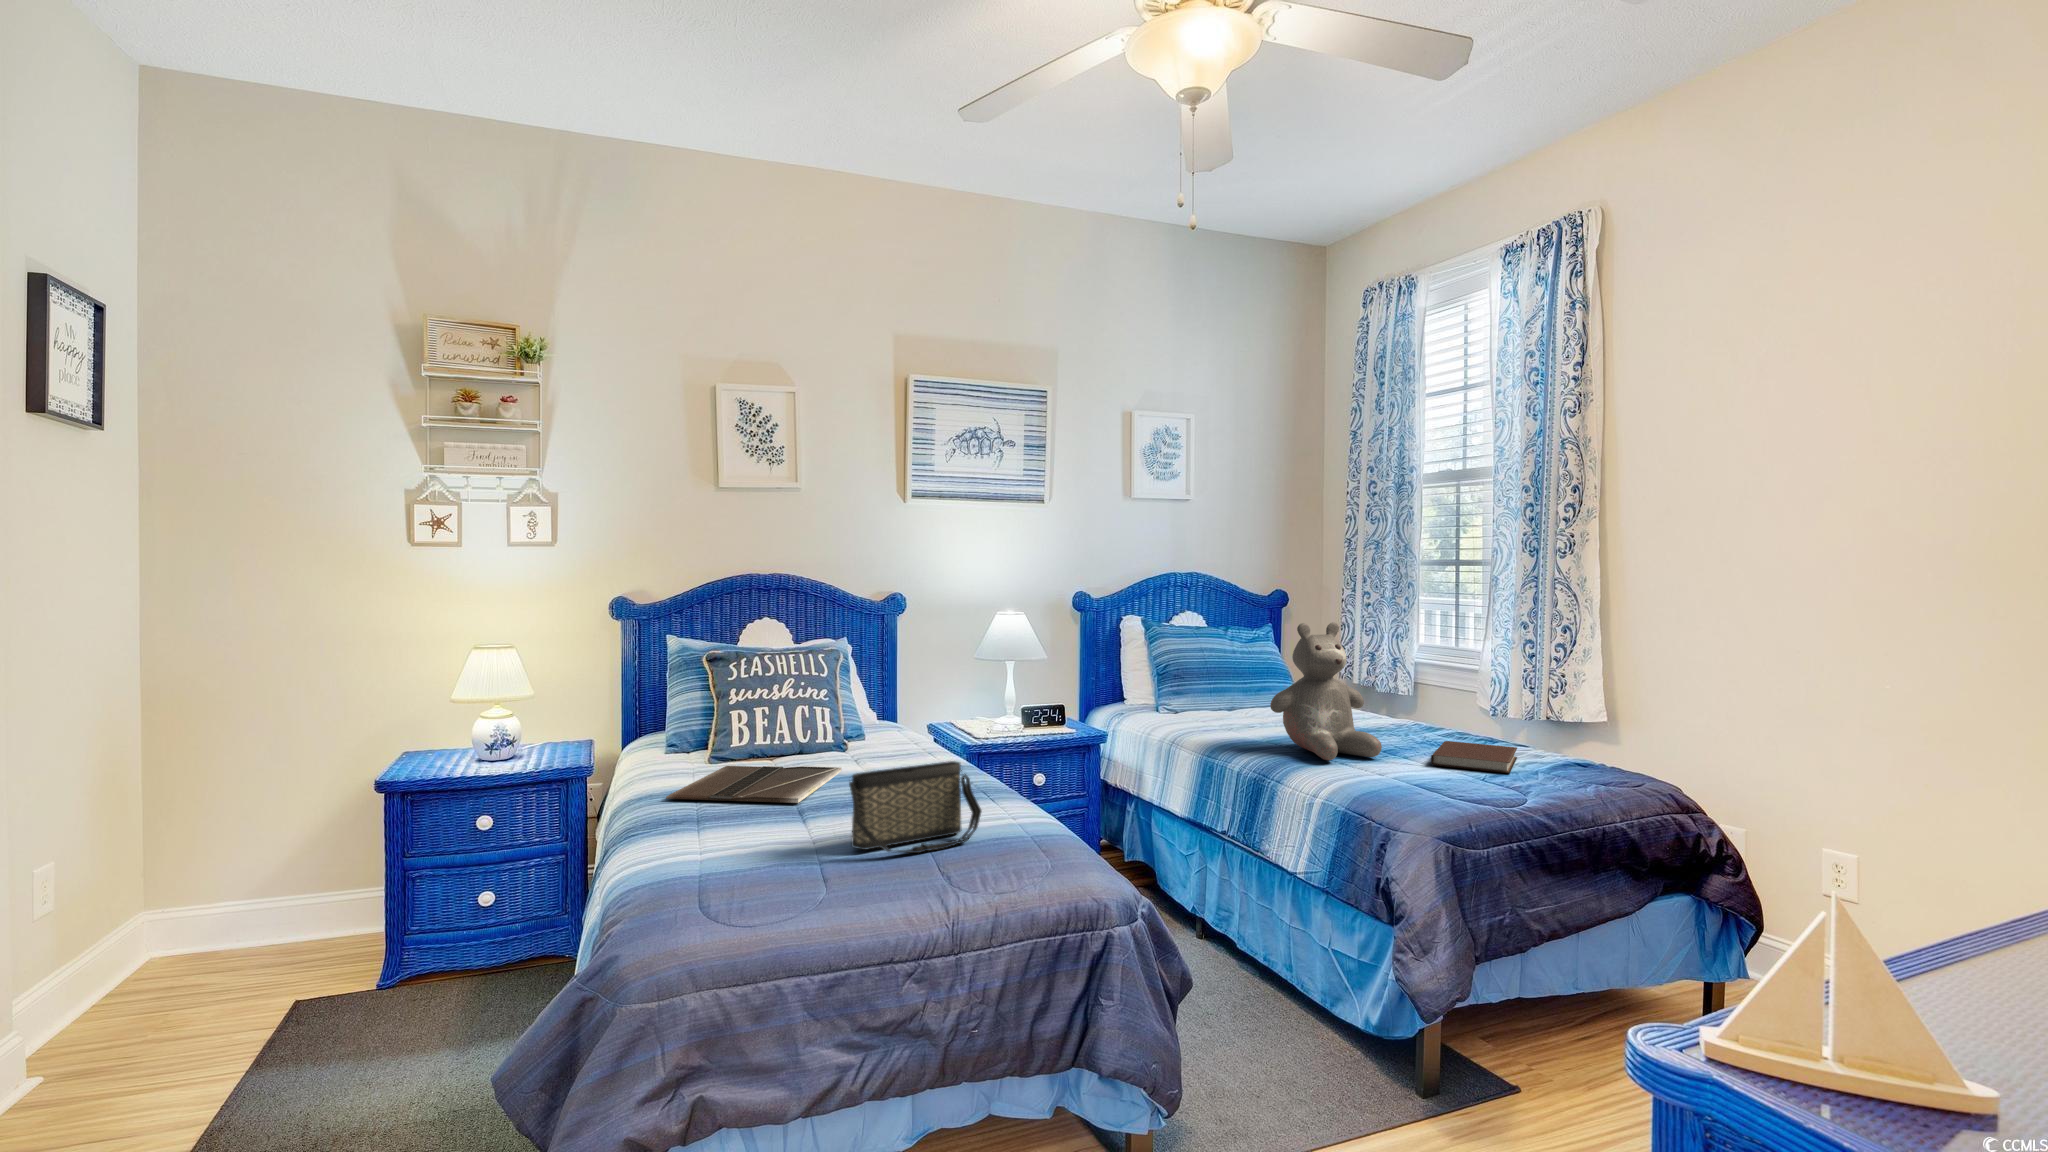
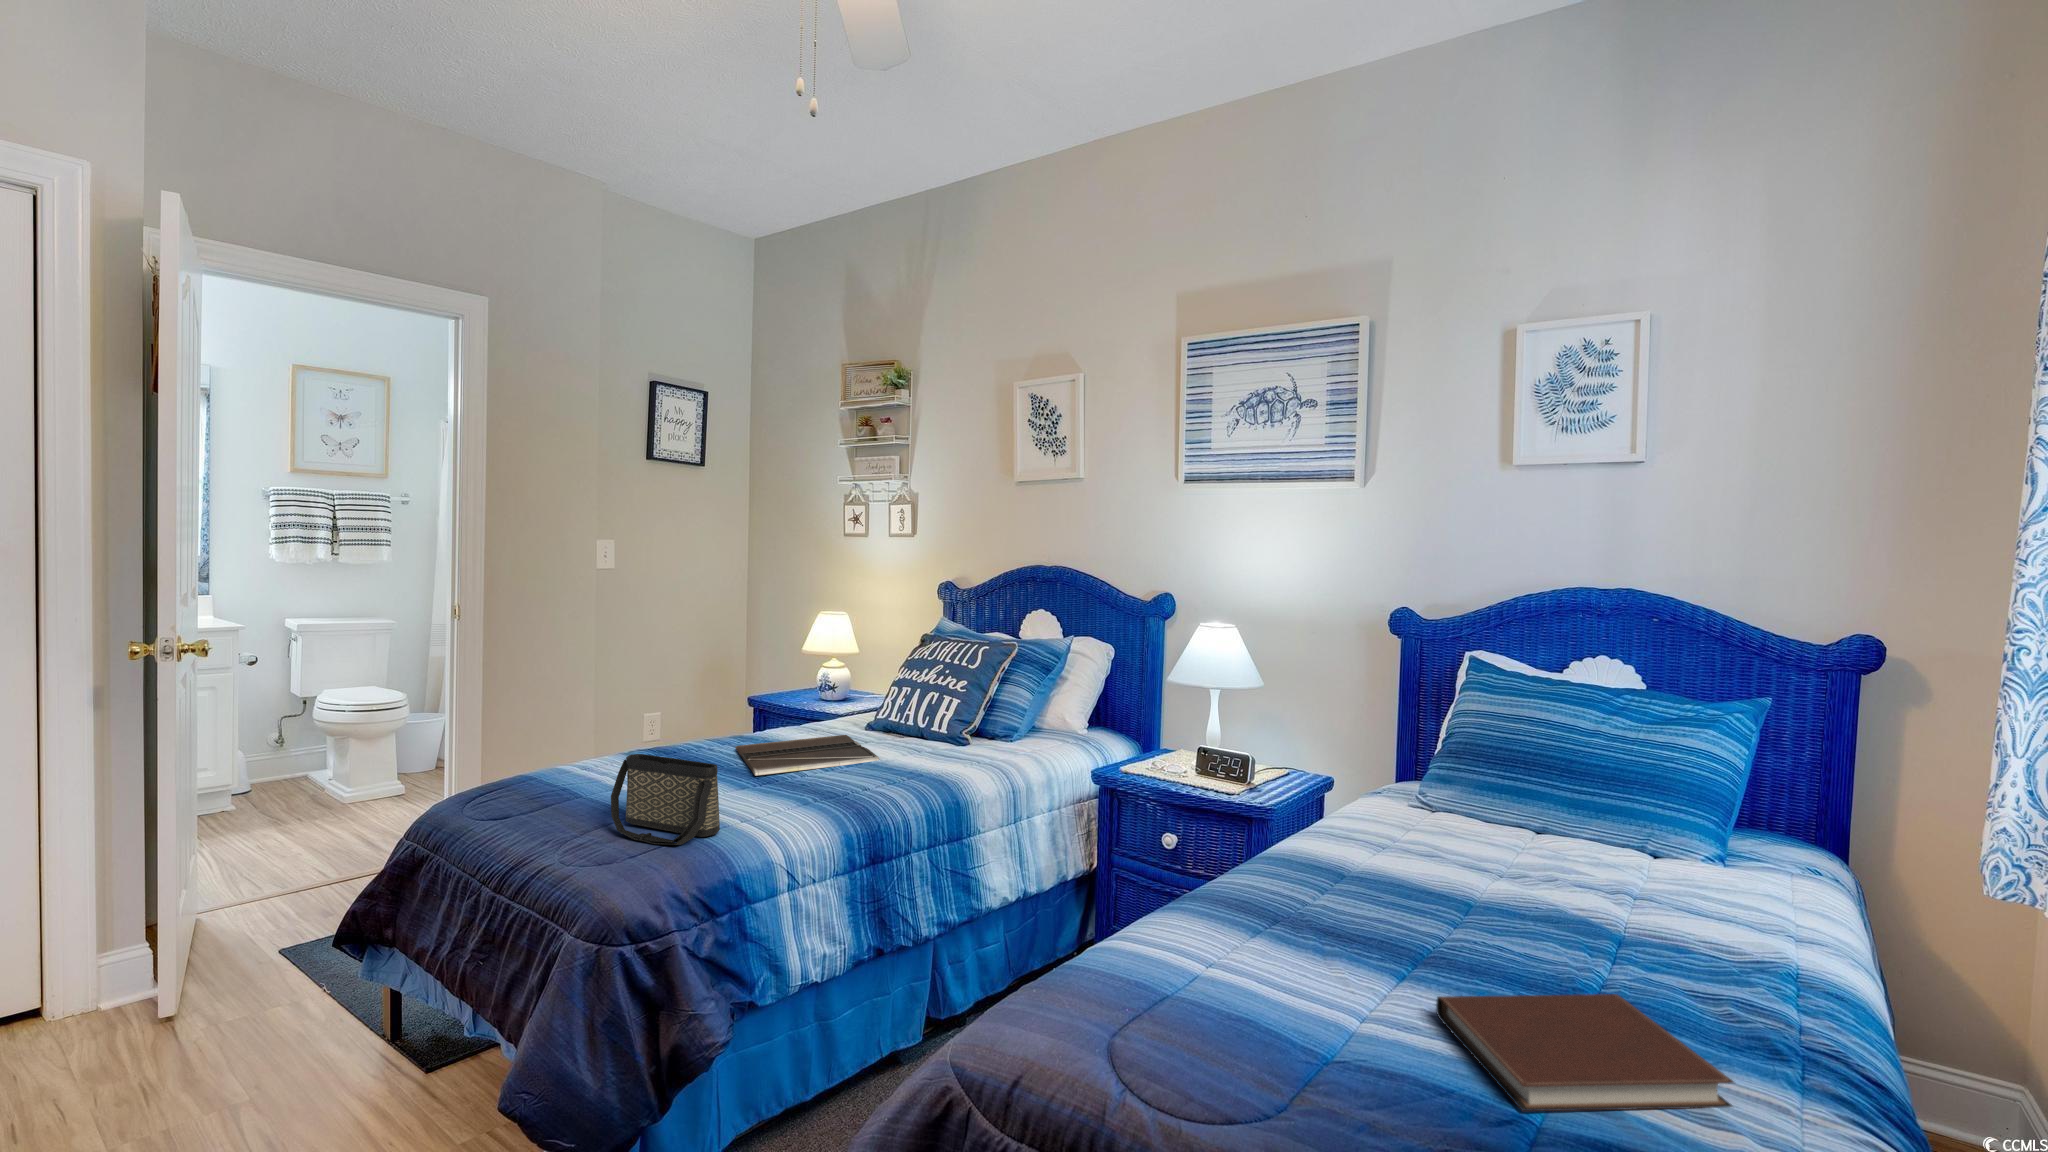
teddy bear: present [1270,622,1382,760] -> none [1284,683,1486,958]

